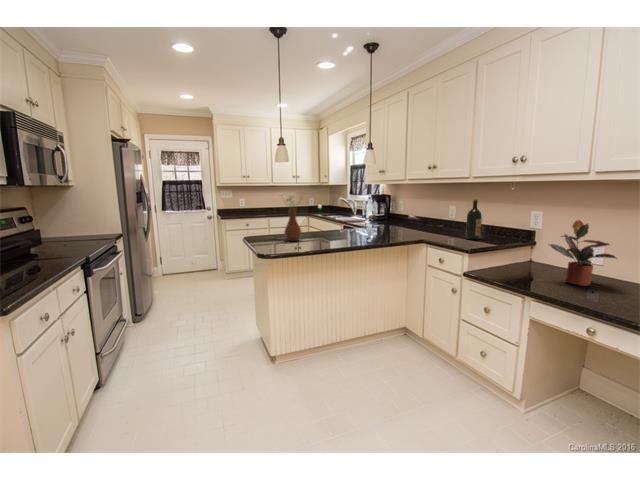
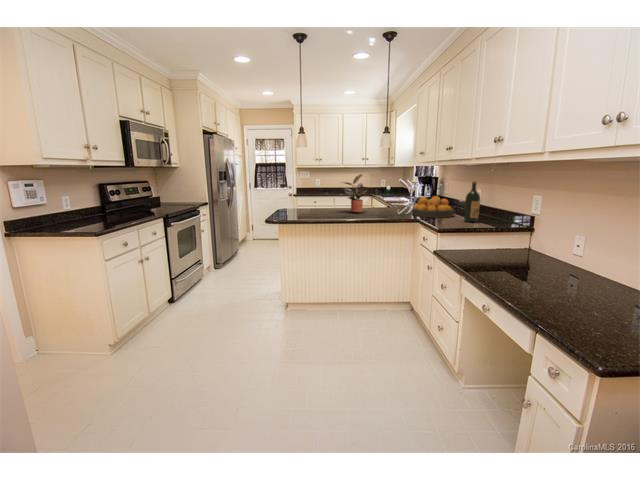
vase: present [284,196,301,241] -> none [293,174,316,213]
fruit bowl: none [402,215,445,237] -> present [412,196,454,217]
potted plant: present [549,220,617,286] -> present [340,174,368,212]

